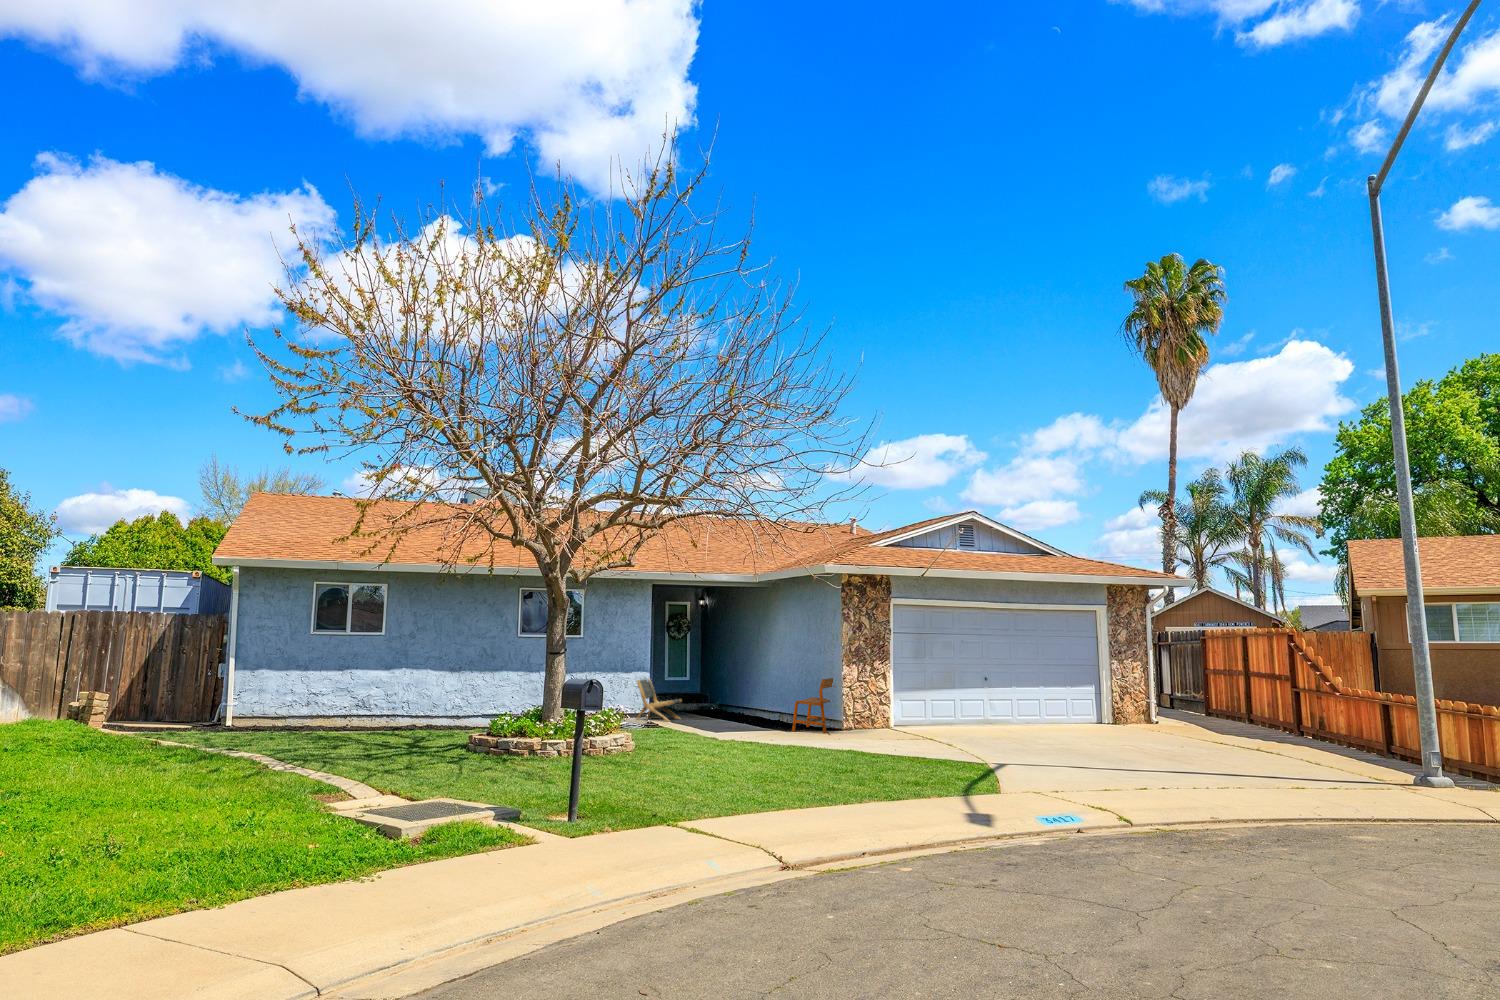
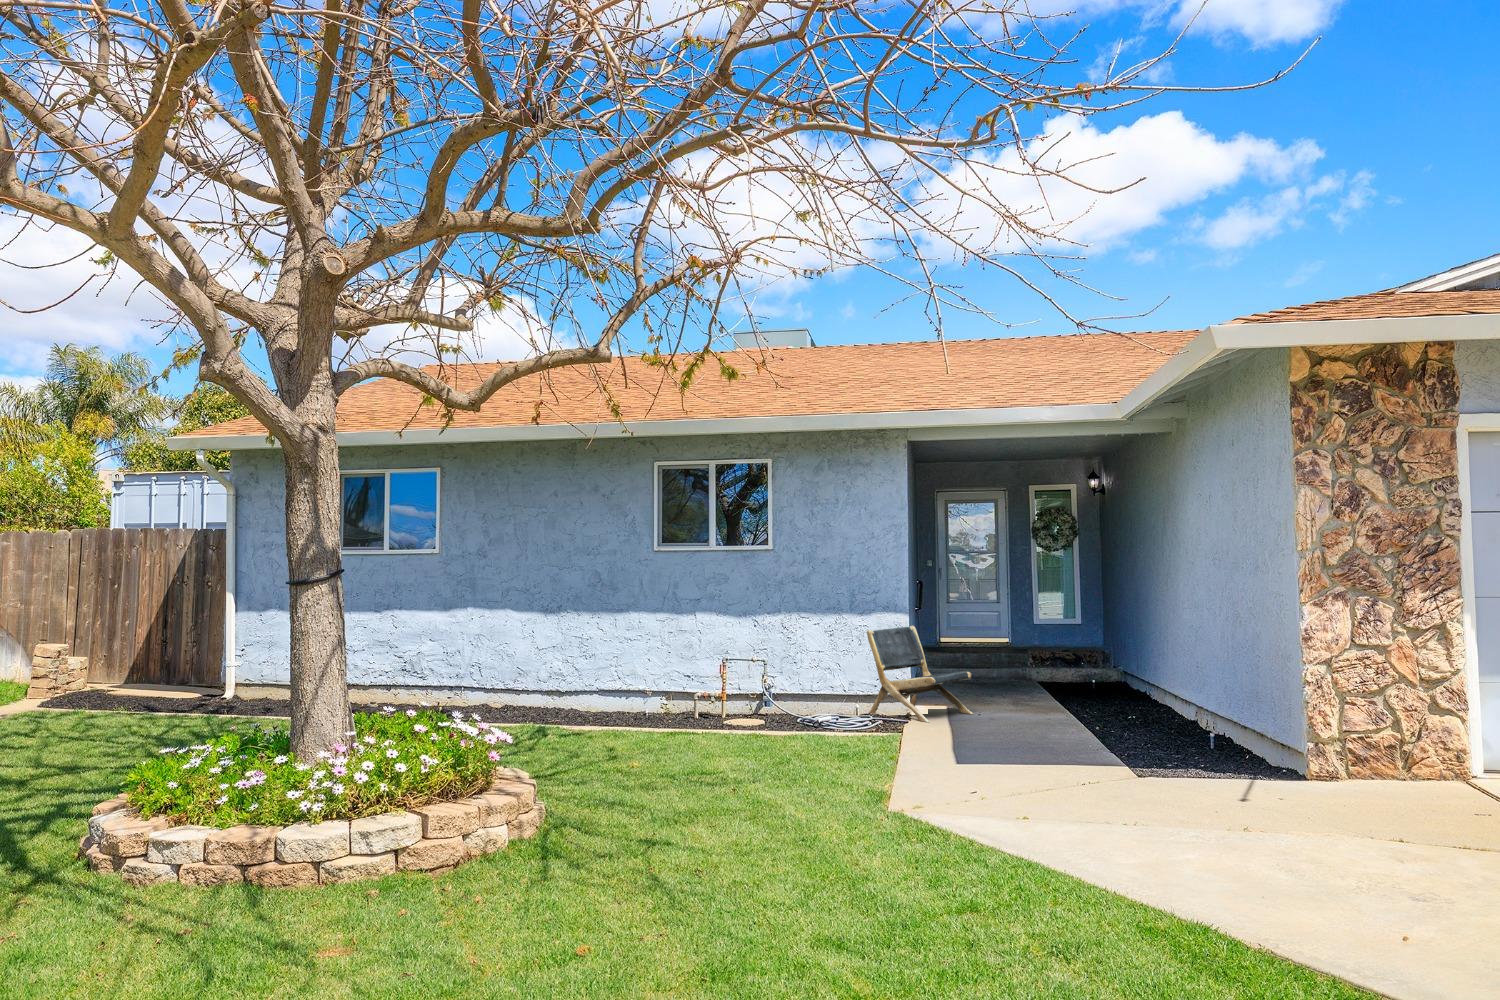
bench: present [792,678,838,733] -> none [1156,633,1312,787]

